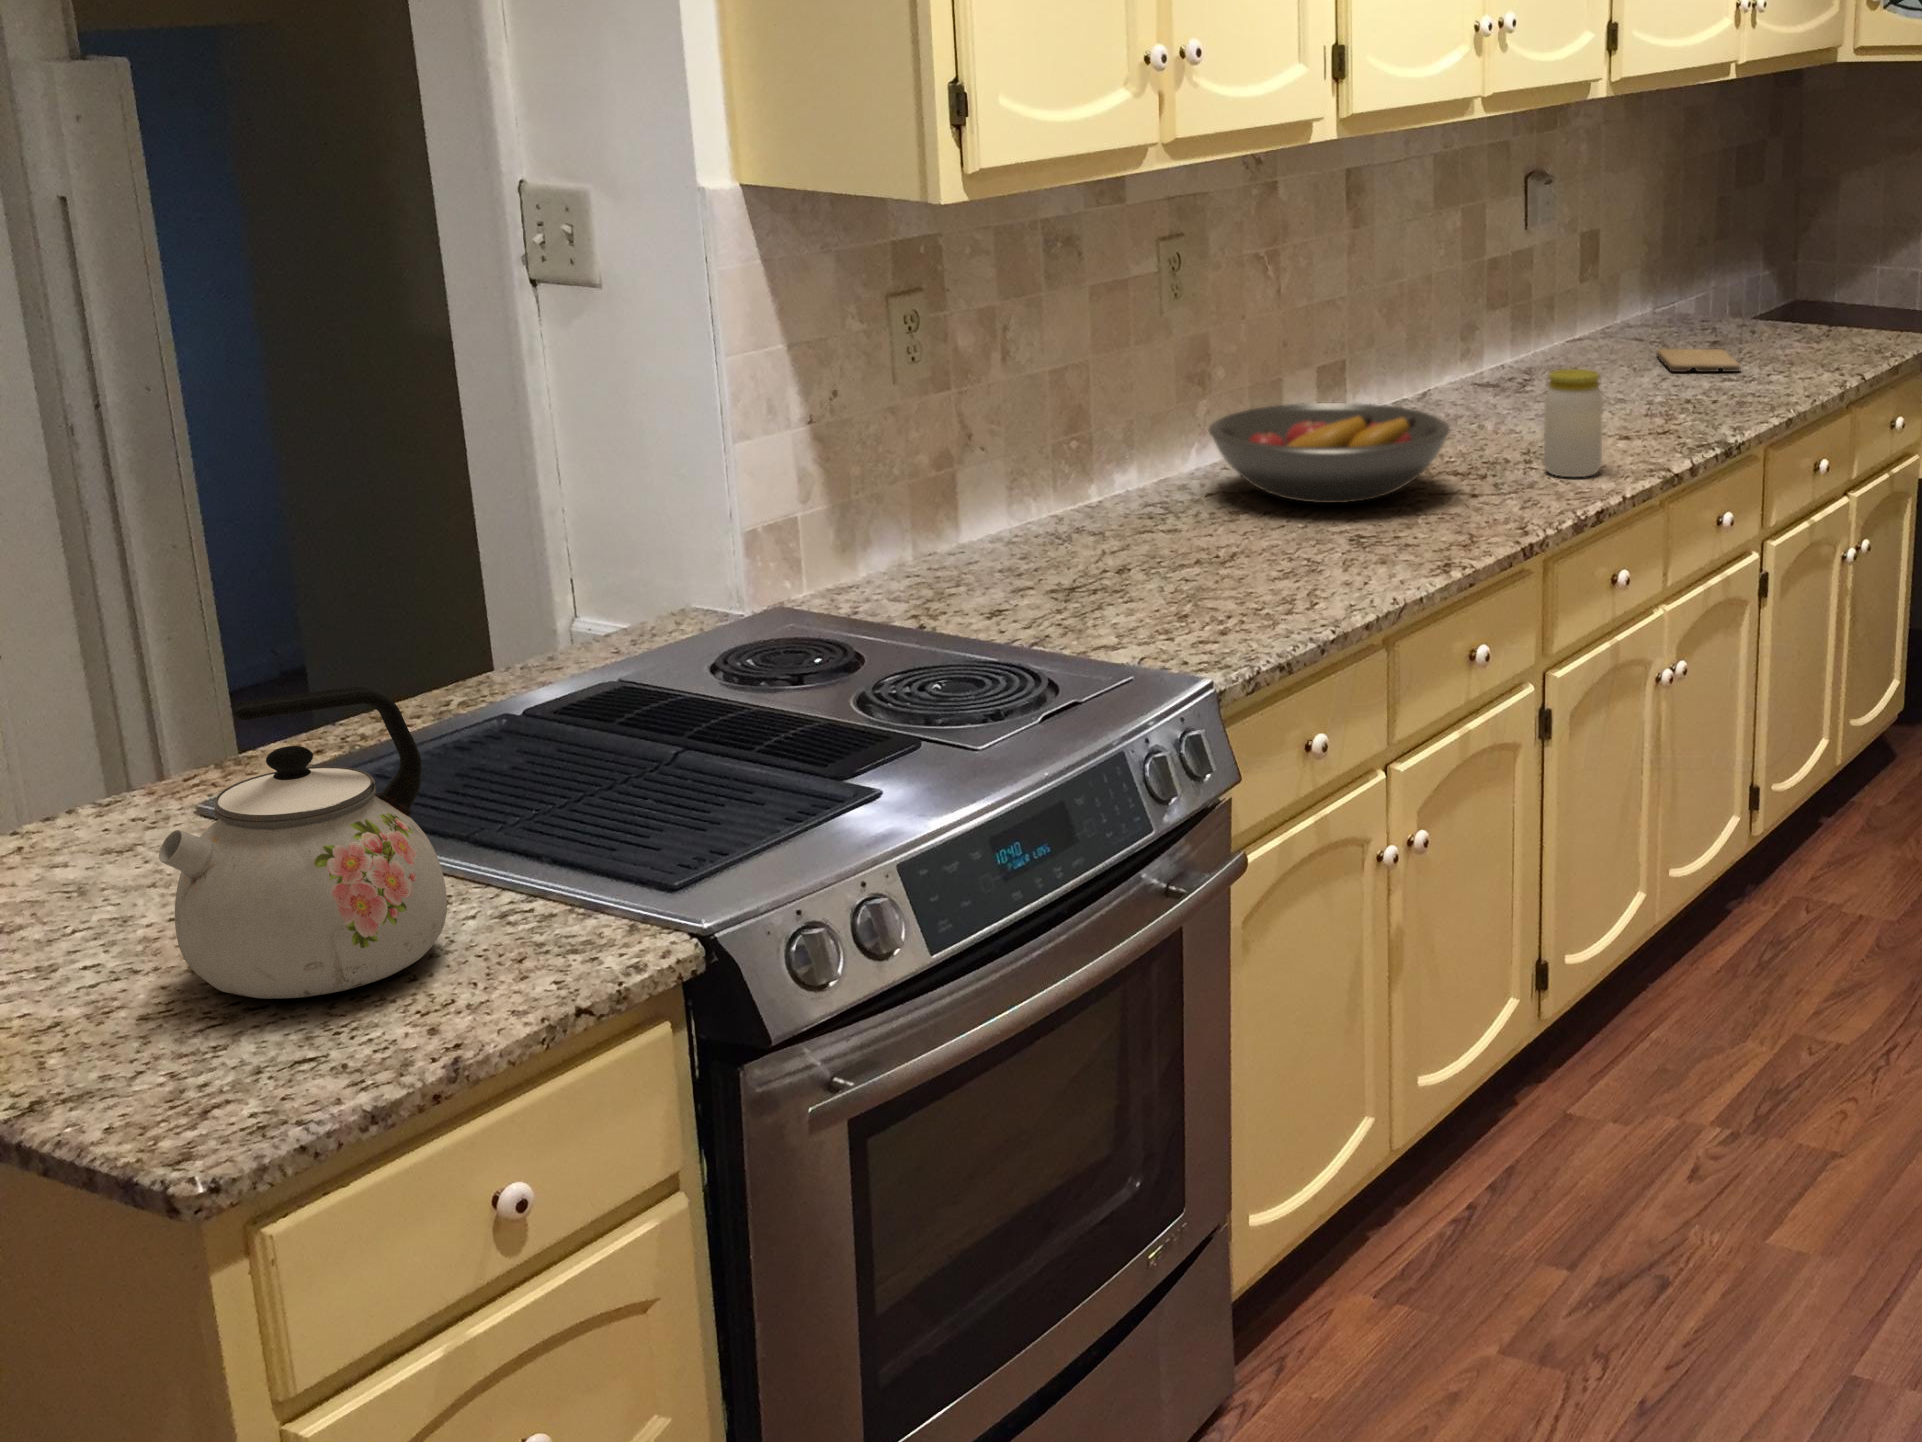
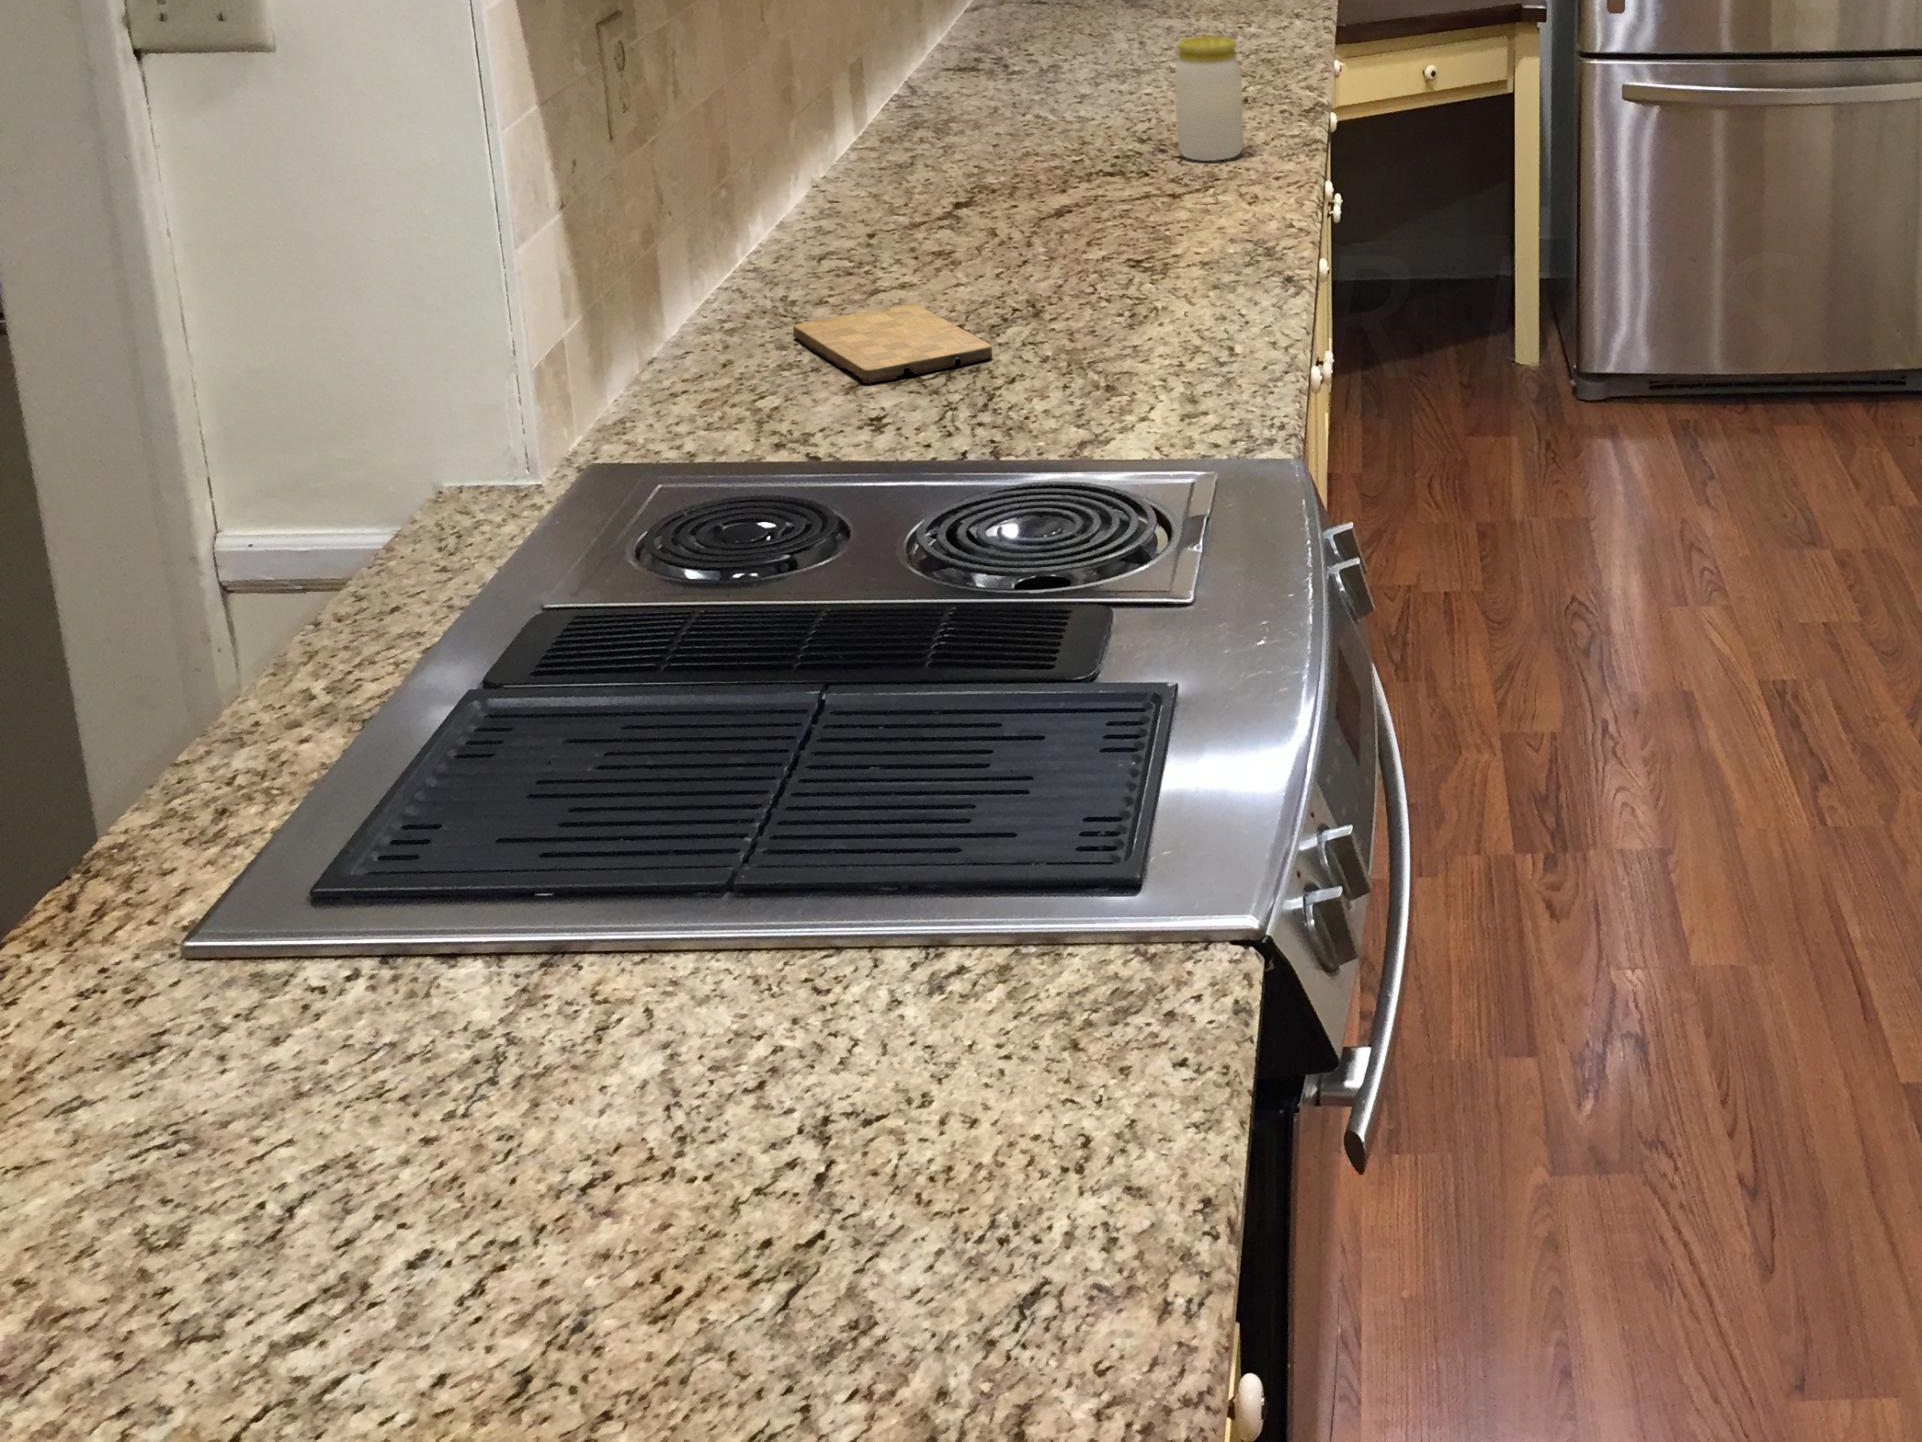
cutting board: present [1656,349,1741,372] -> present [793,303,992,383]
fruit bowl: present [1209,403,1450,503] -> none [838,106,1143,229]
kettle: present [159,687,447,999] -> none [670,700,1083,1257]

